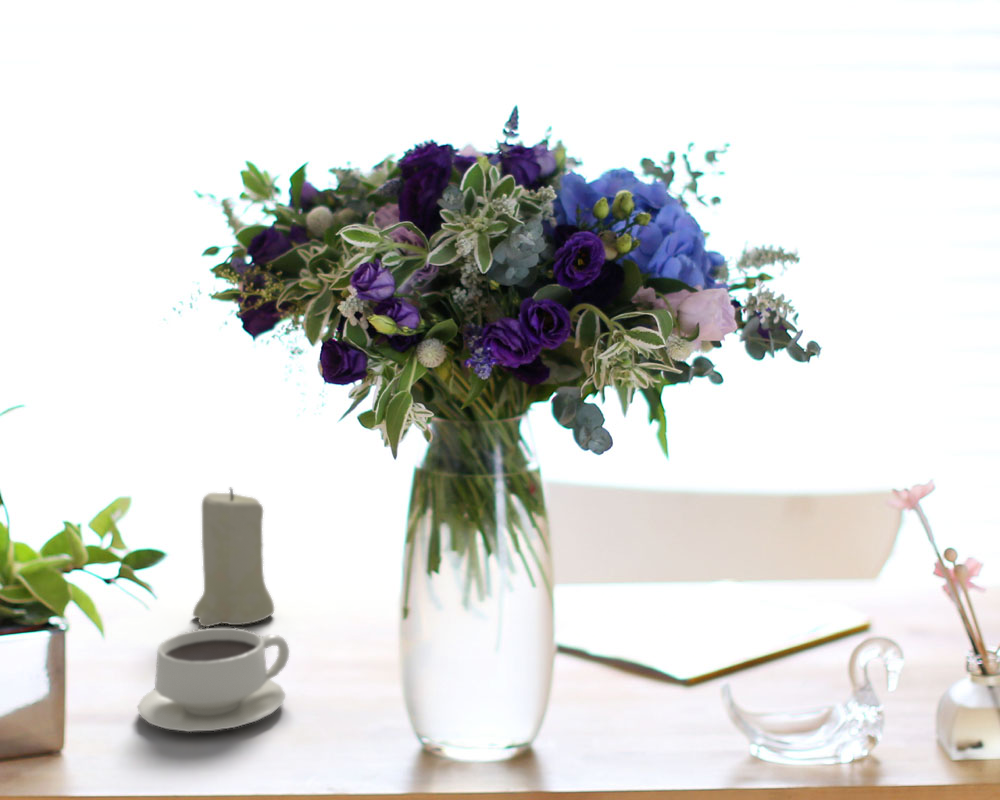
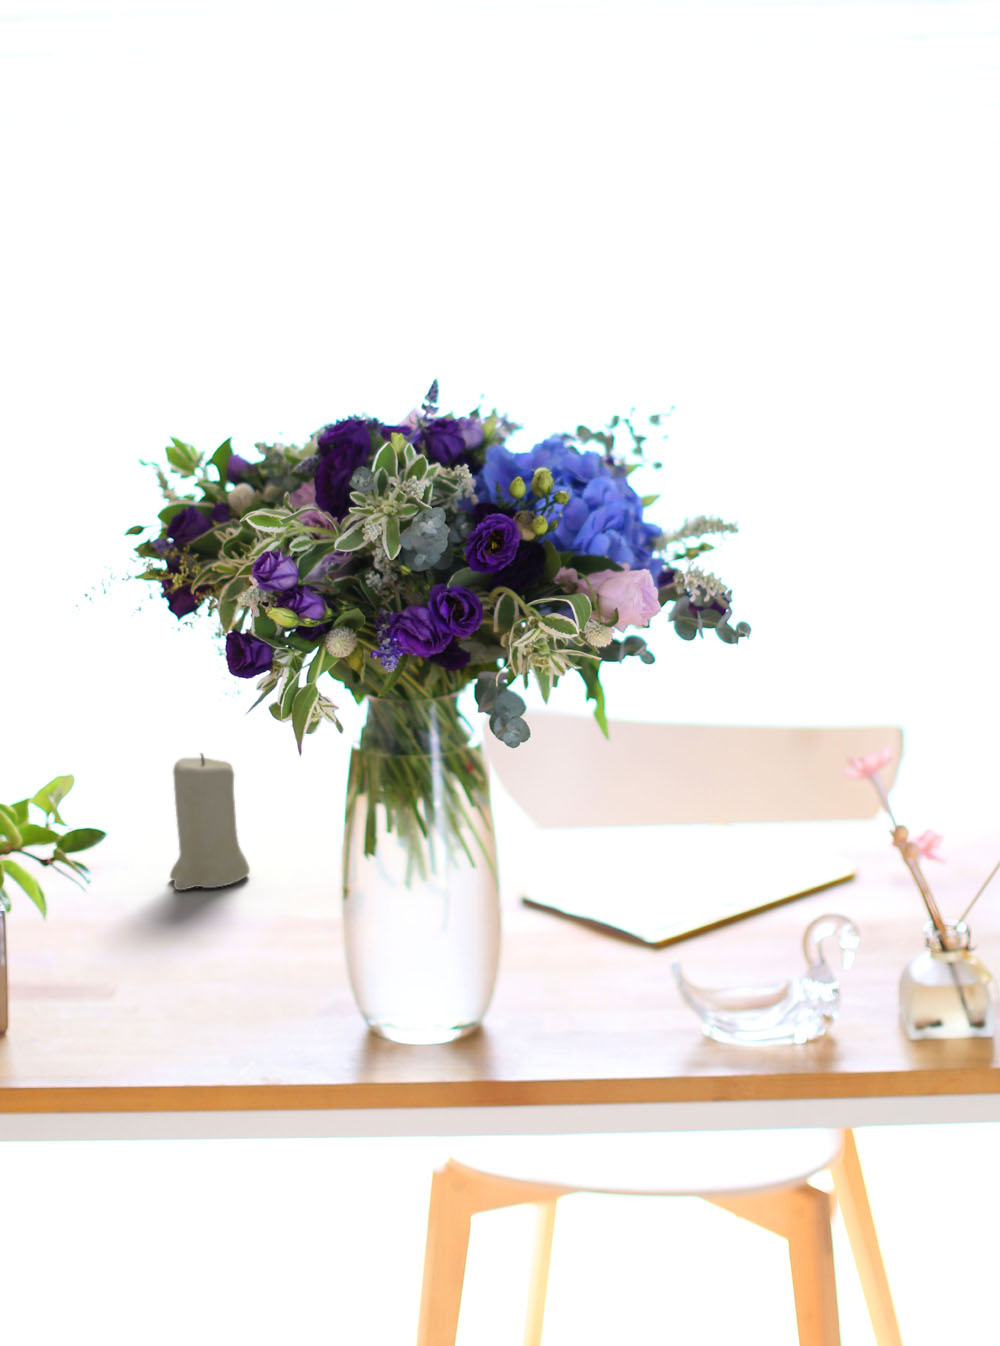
teacup: present [138,628,289,732] -> none [93,903,245,1013]

